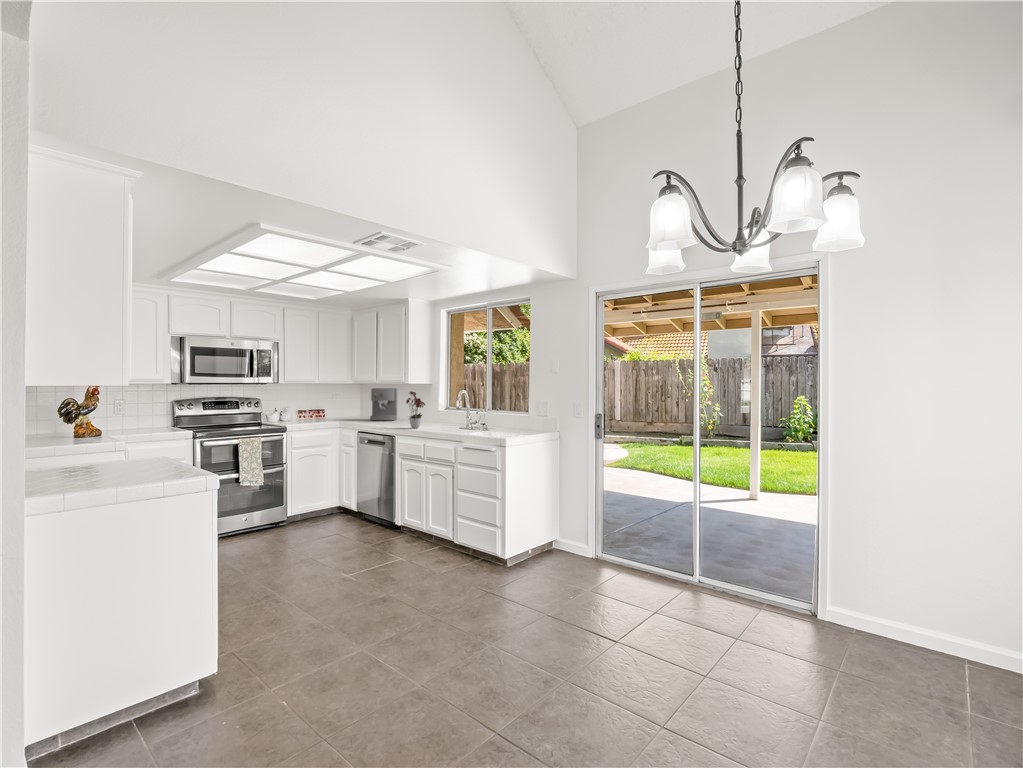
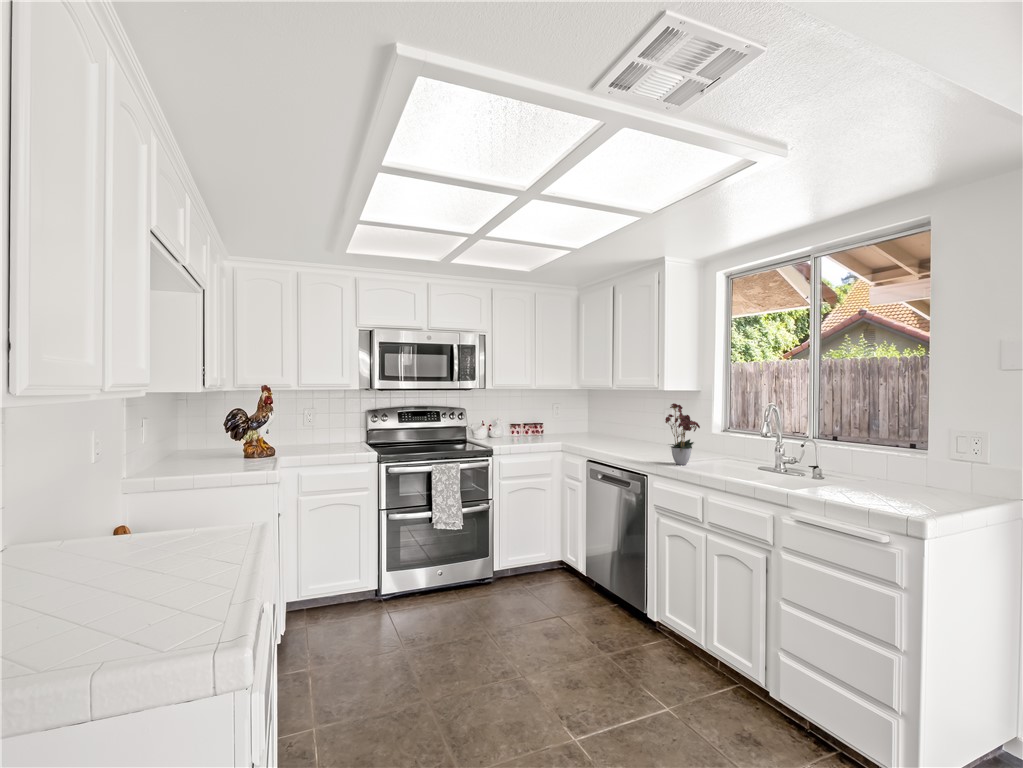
coffee maker: present [370,388,397,421] -> none [603,396,641,444]

